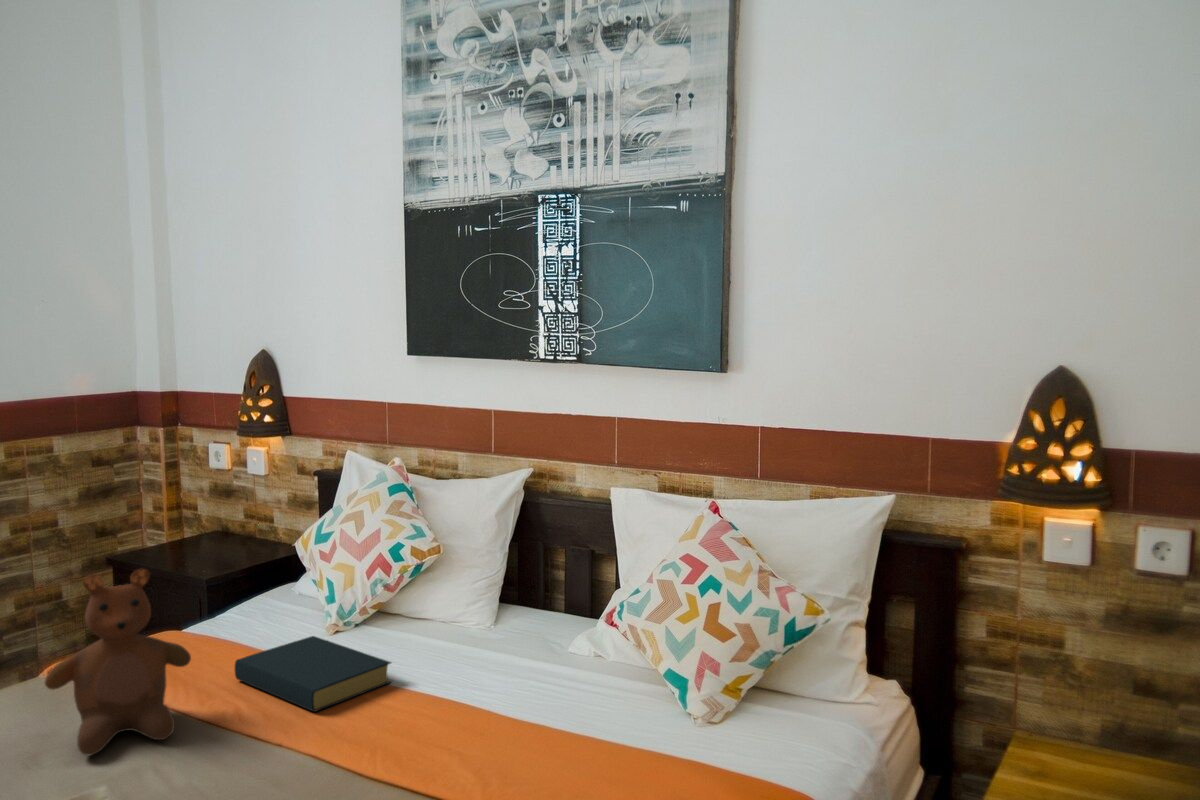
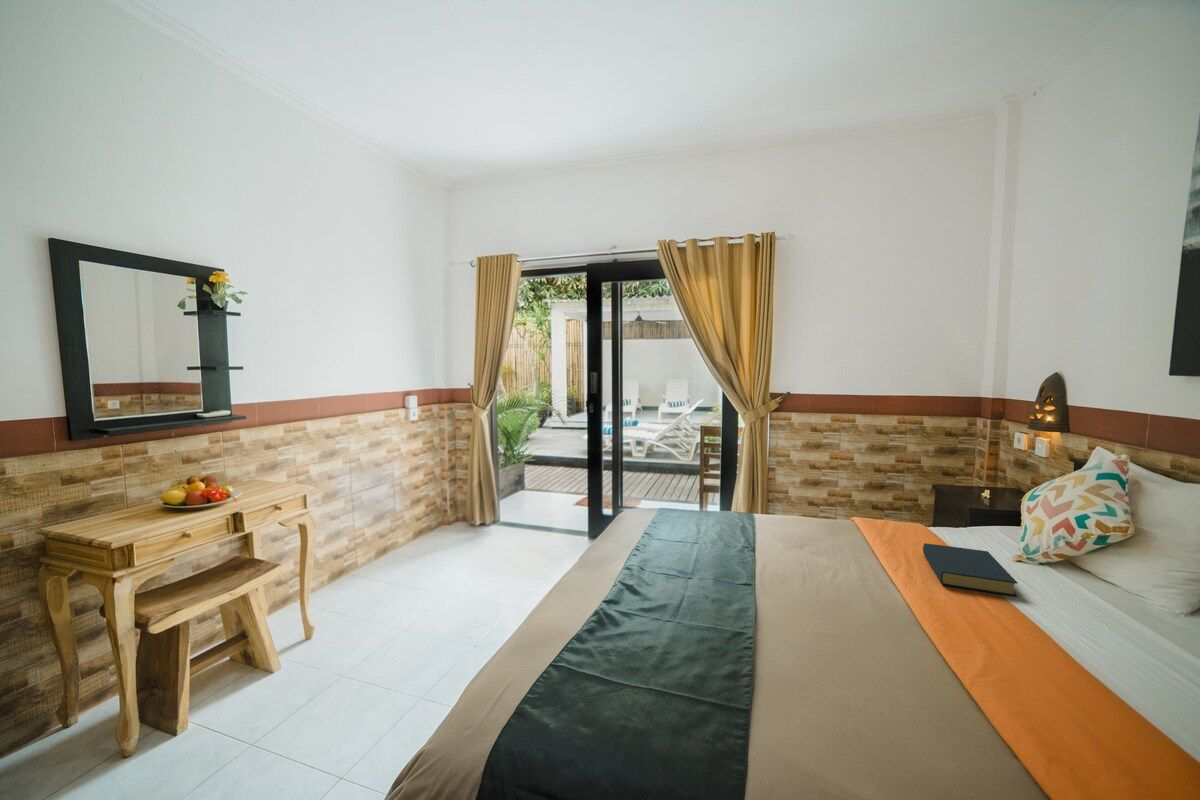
teddy bear: present [45,569,191,755] -> none [820,473,888,559]

